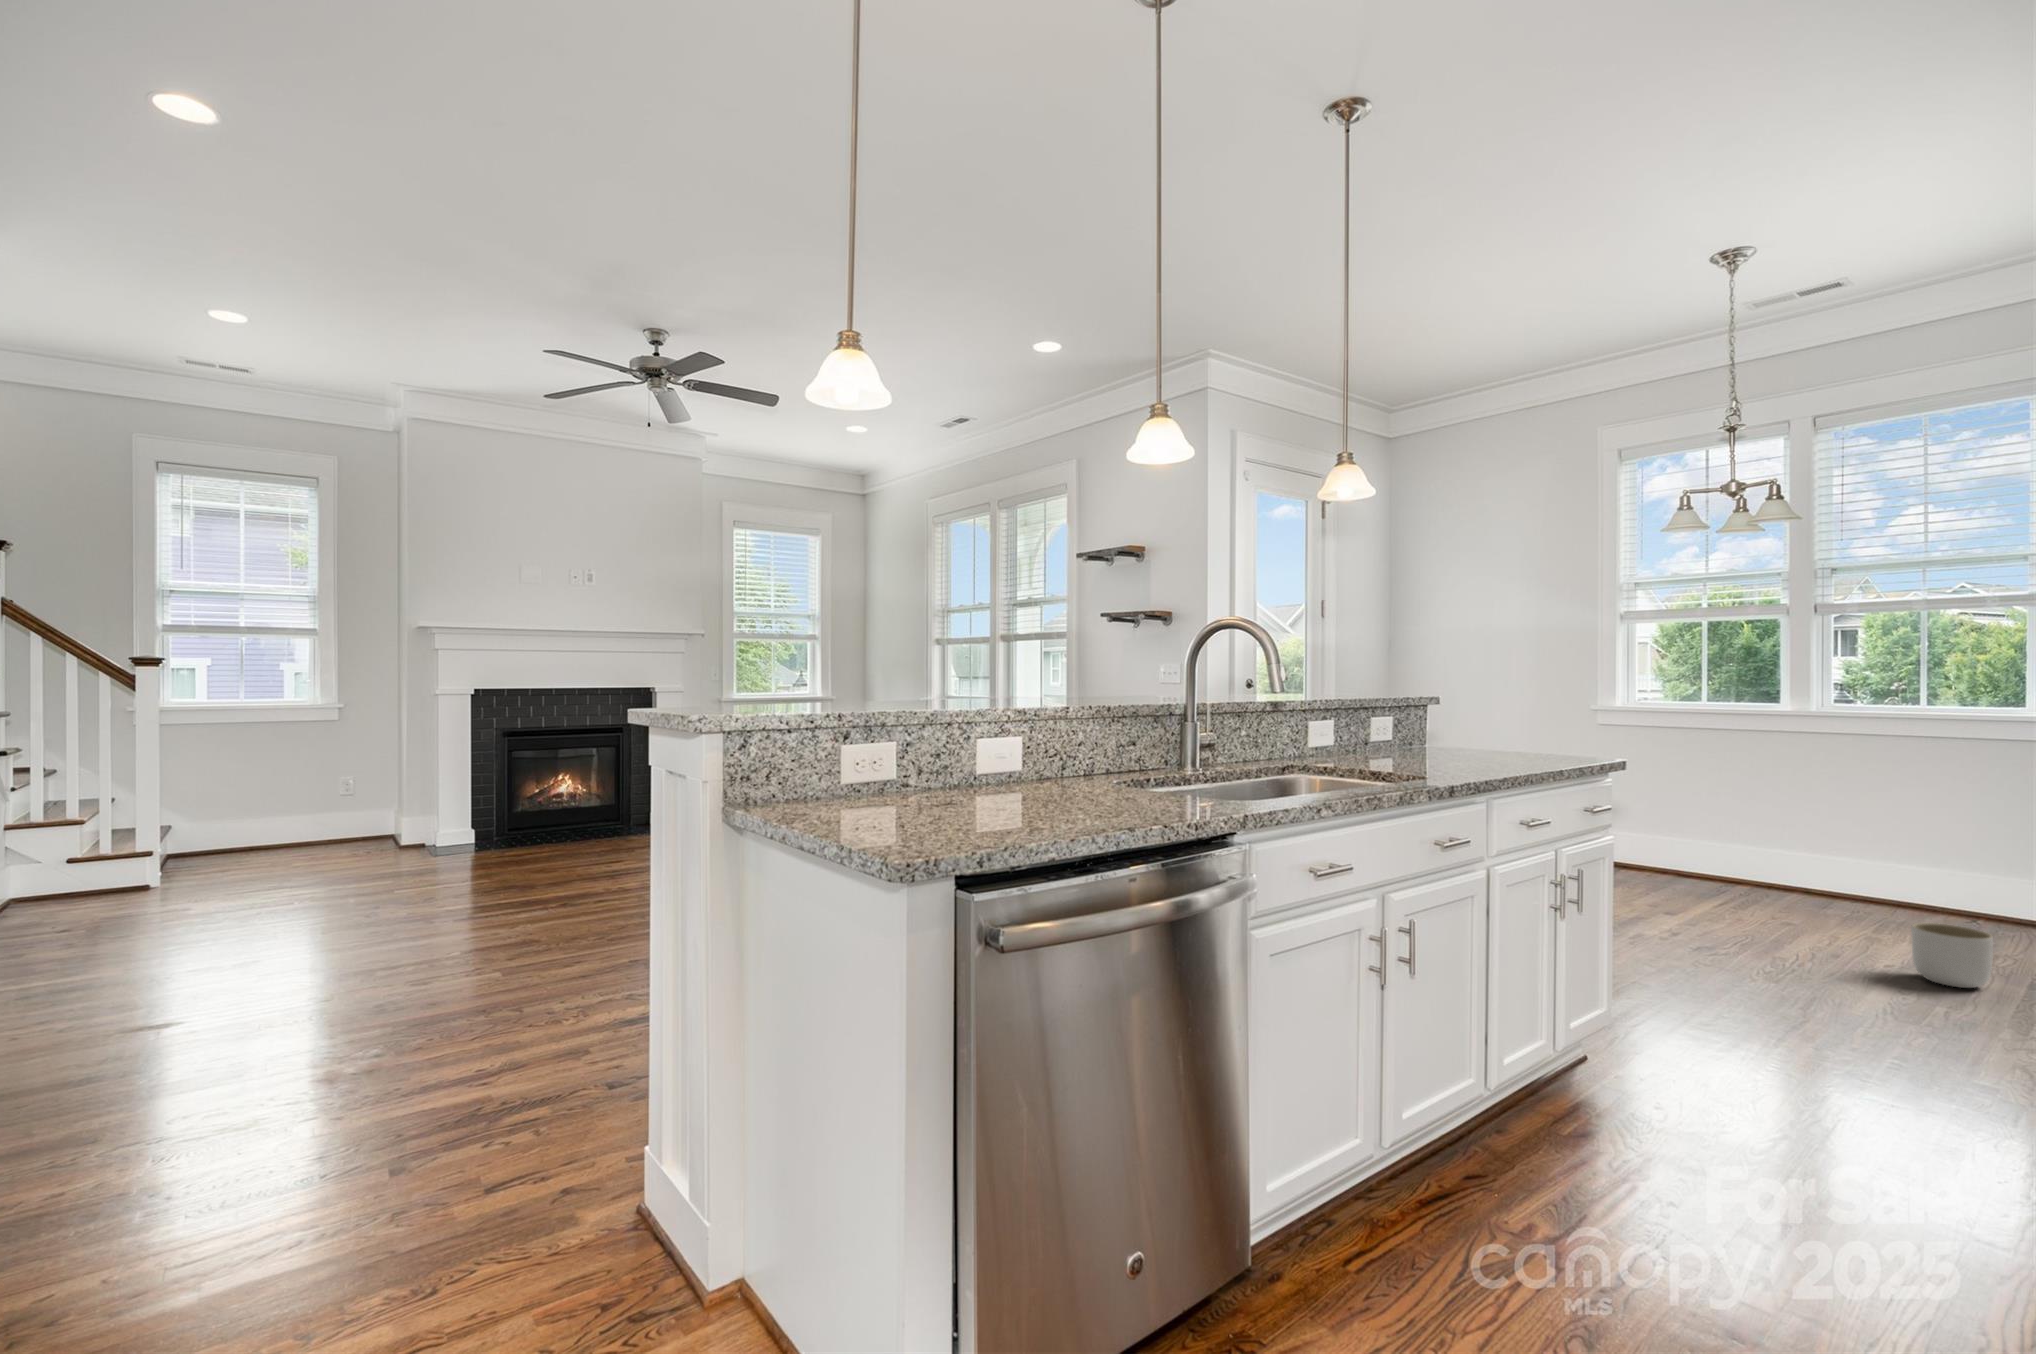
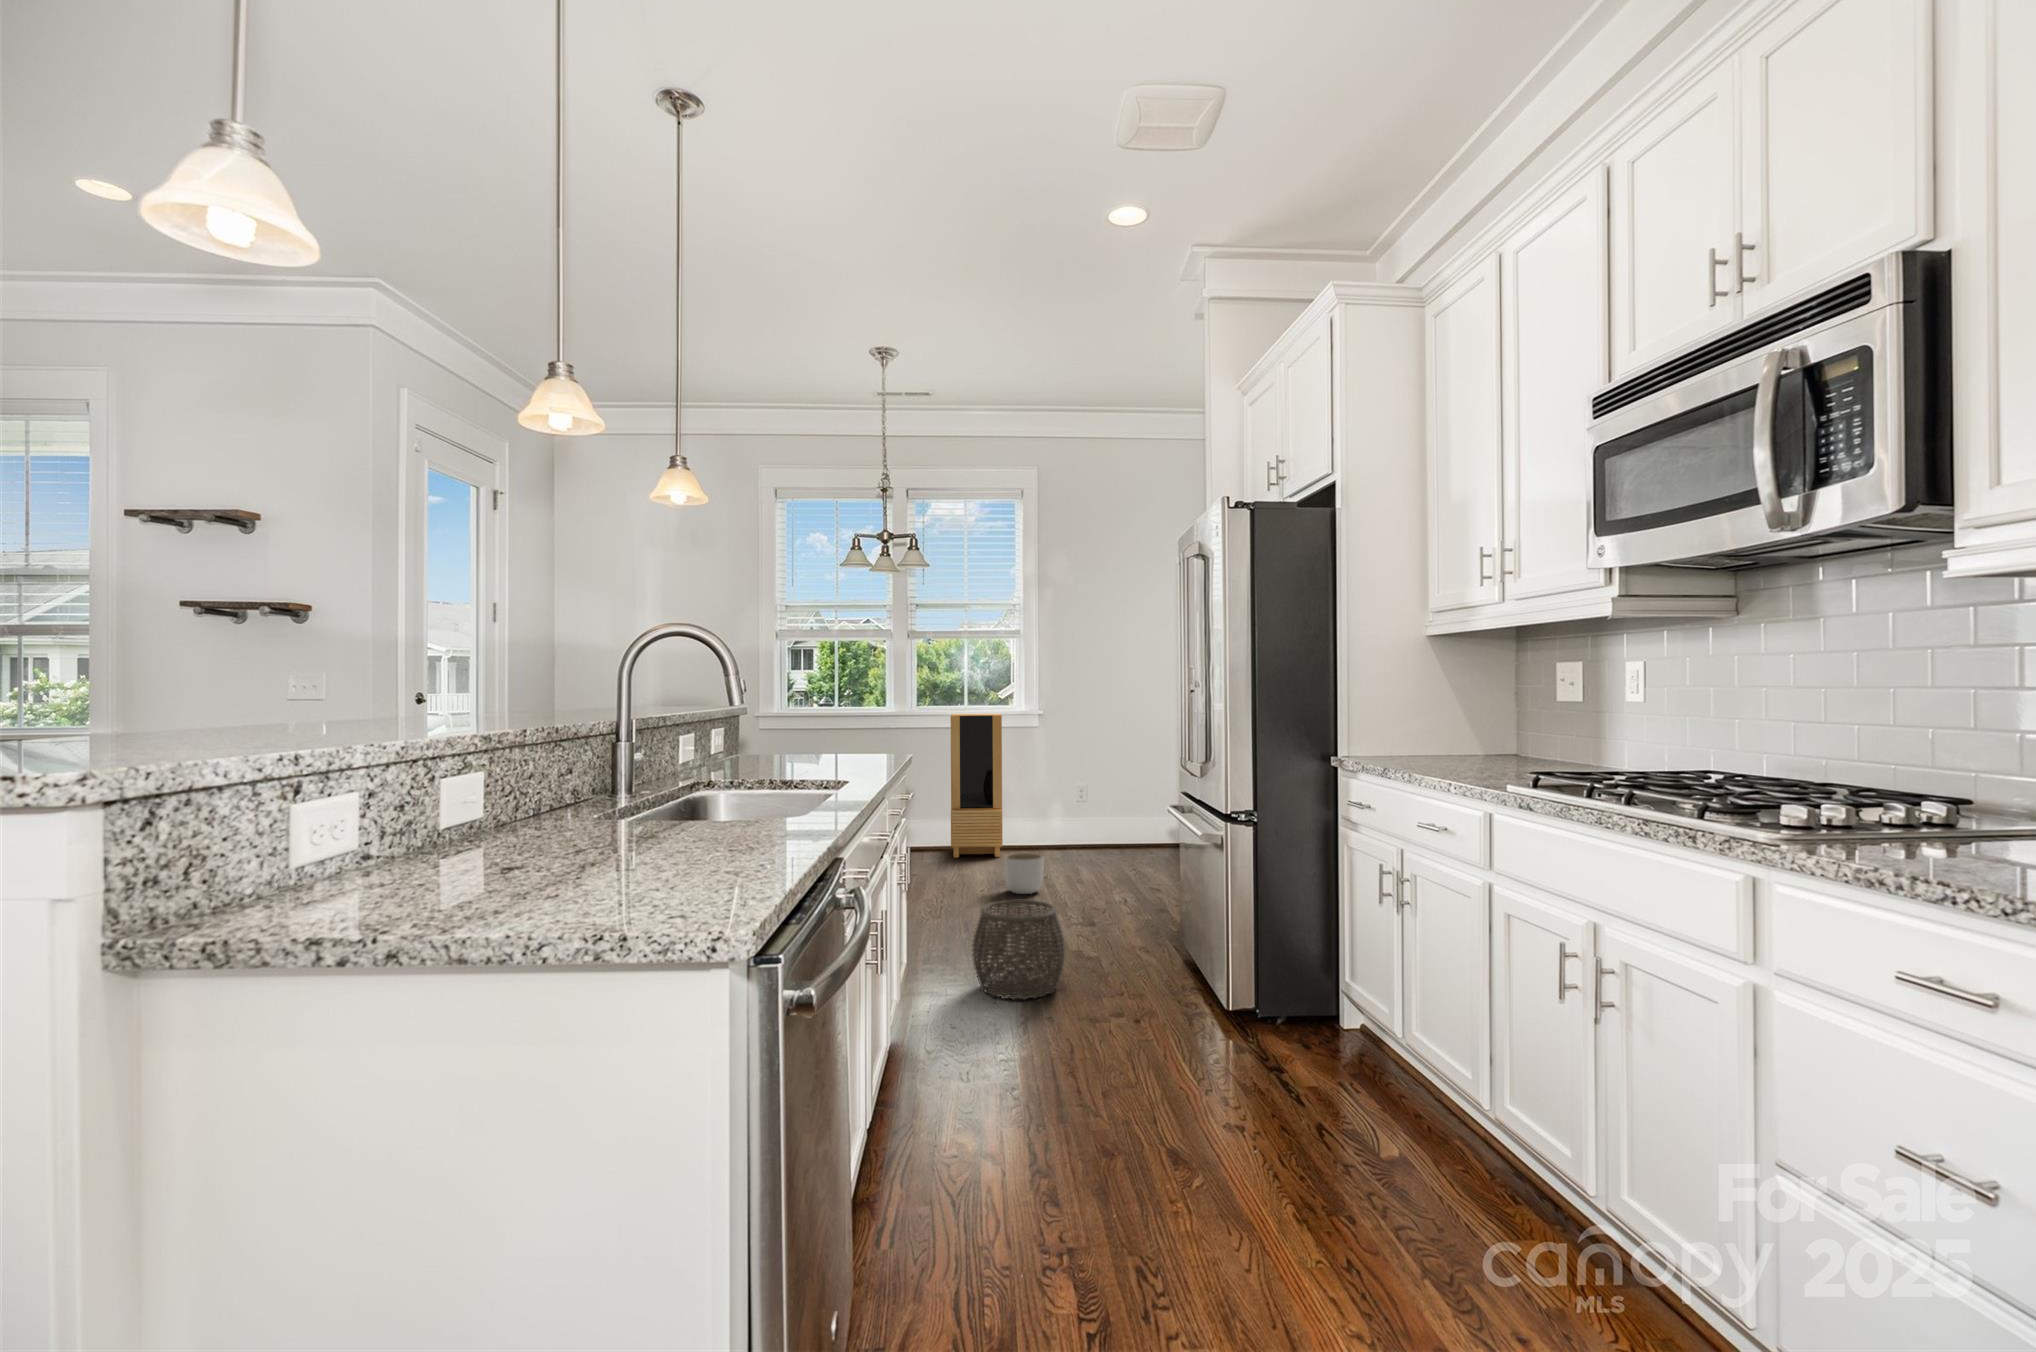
storage cabinet: none [1867,716,1983,929] -> present [951,714,1003,858]
woven basket: none [1705,967,1873,1116] -> present [972,900,1066,1000]

